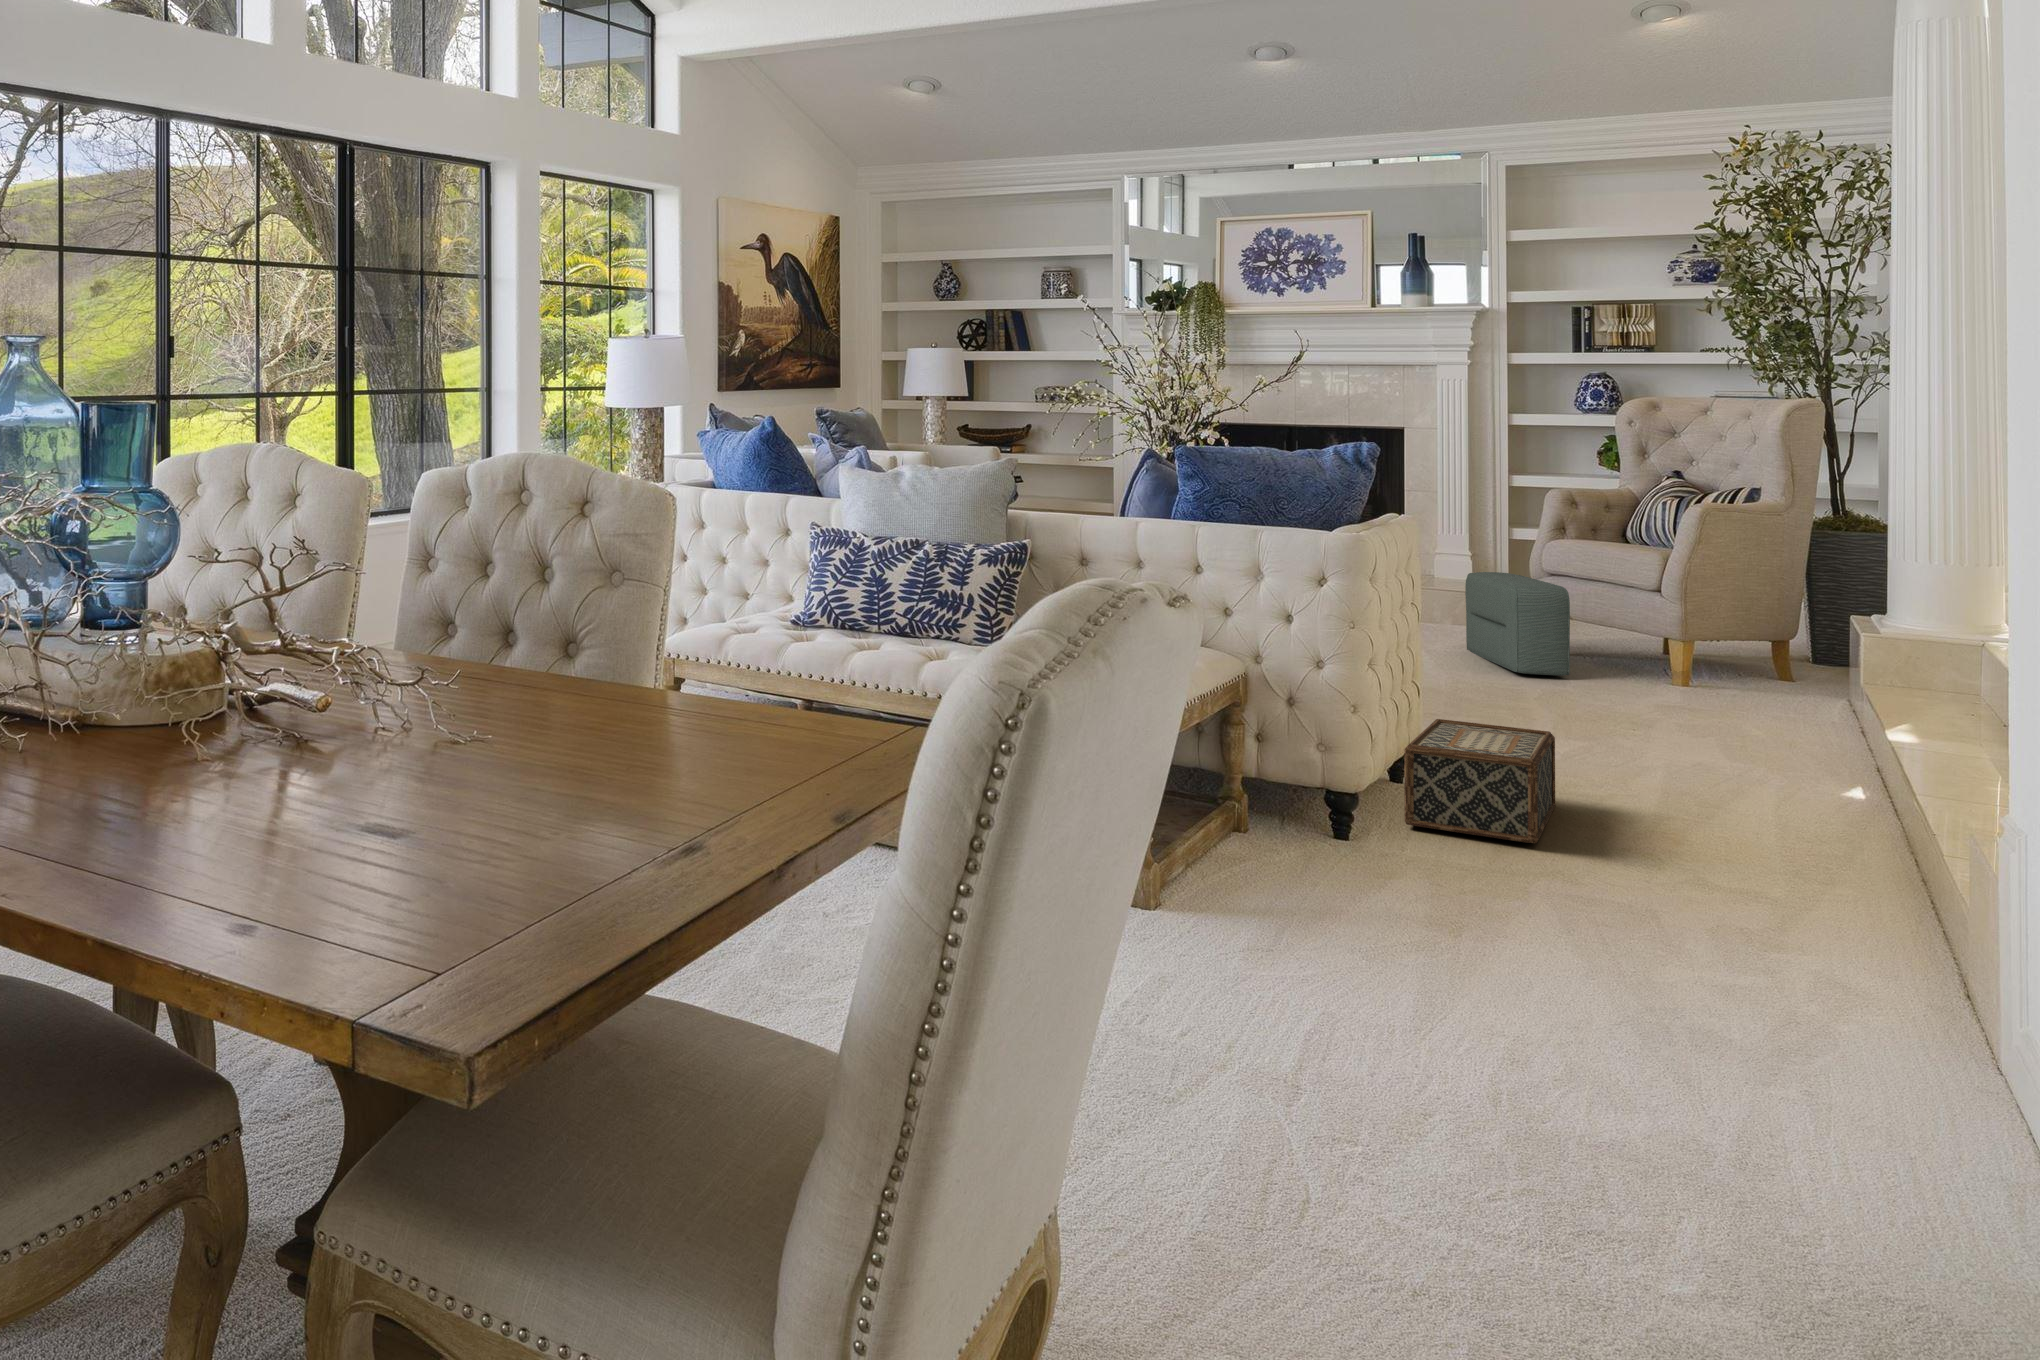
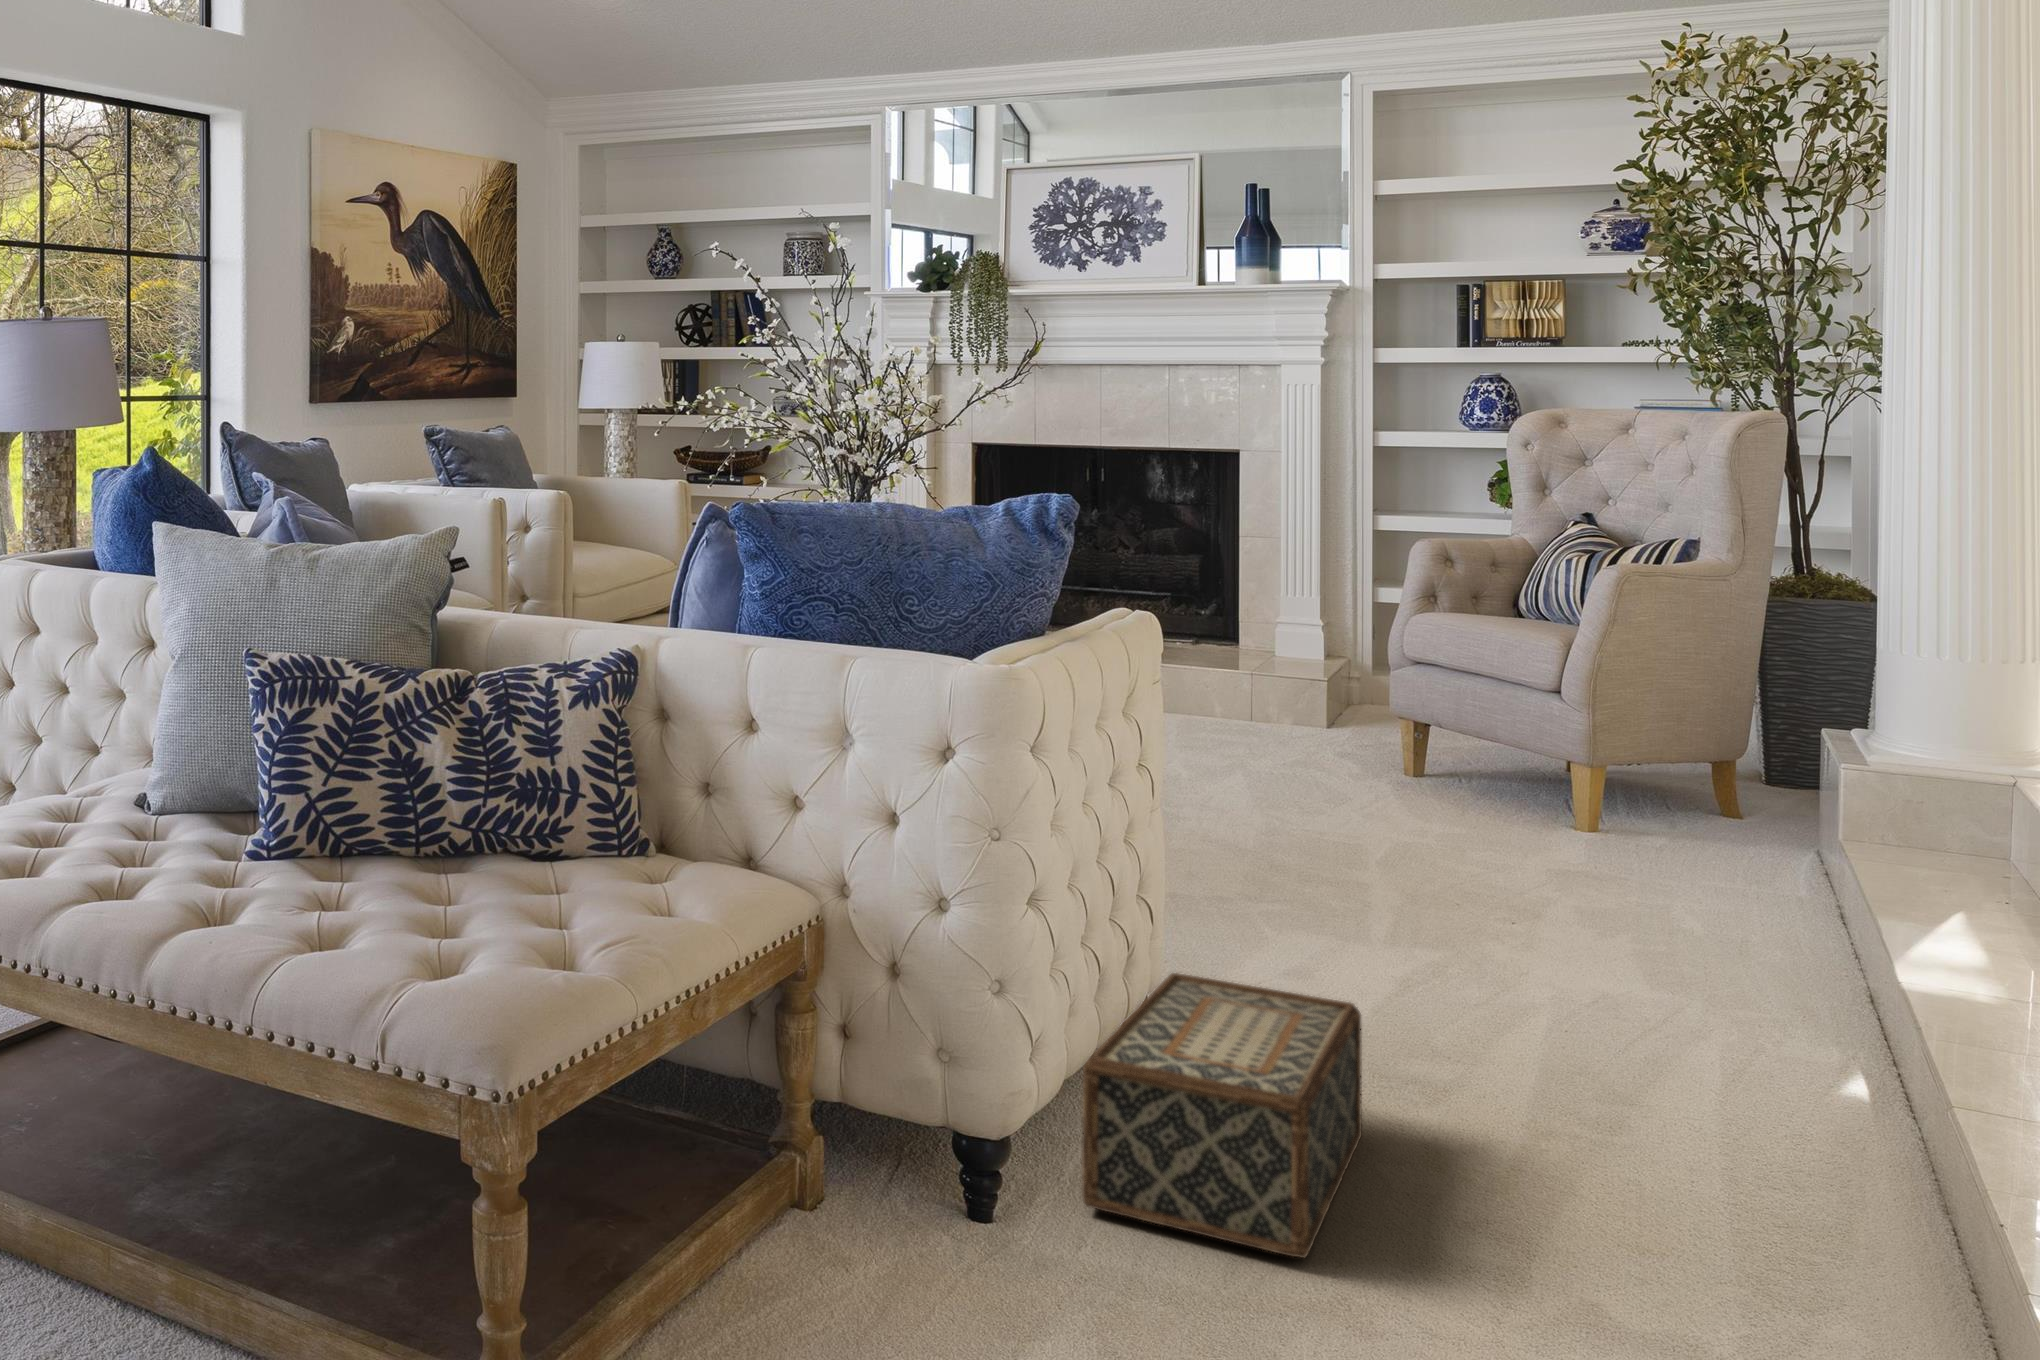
pouf: present [1465,572,1570,676] -> none [1296,662,1431,824]

